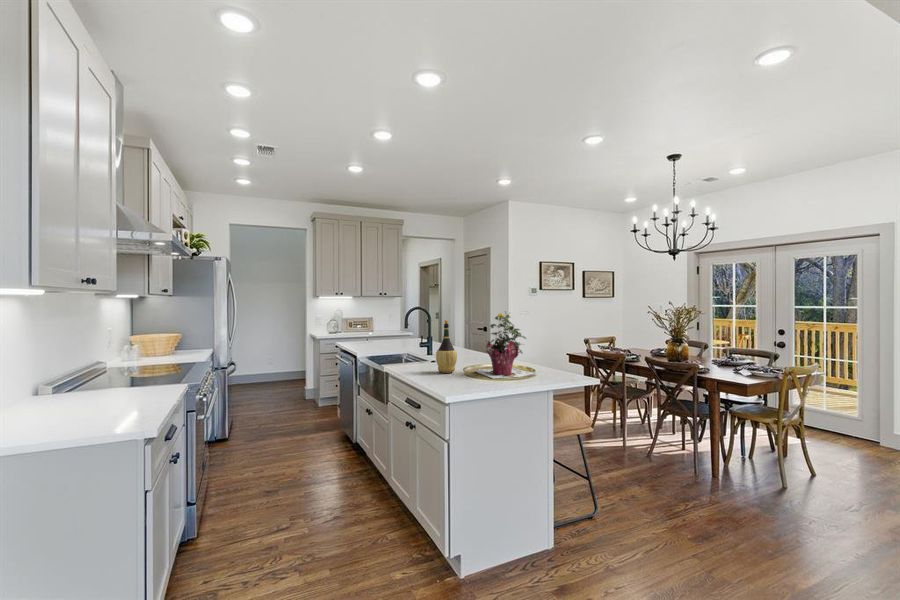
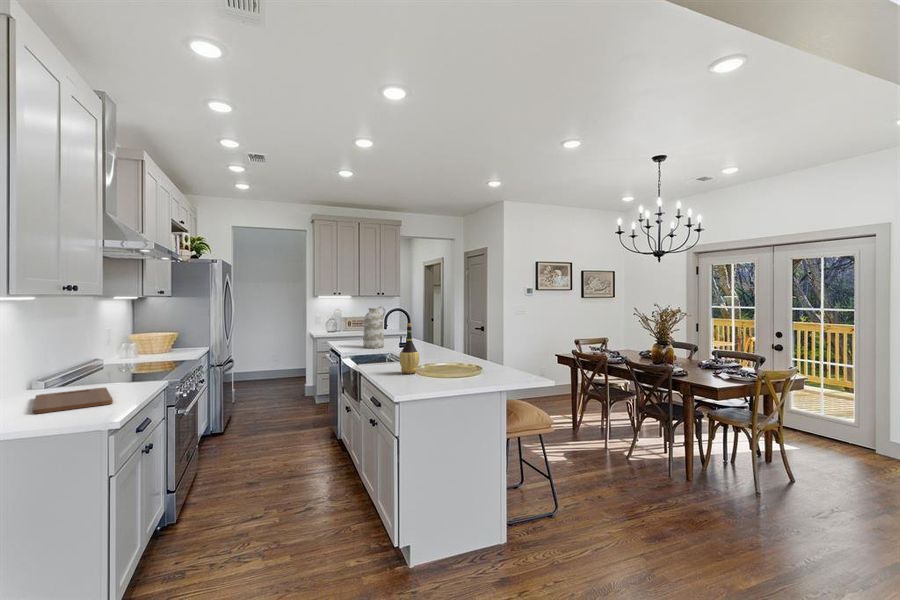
vase: none [378,305,400,348] -> present [363,306,385,348]
potted plant: present [474,312,536,379] -> none [436,315,493,380]
cutting board: none [47,392,139,422] -> present [33,388,113,414]

